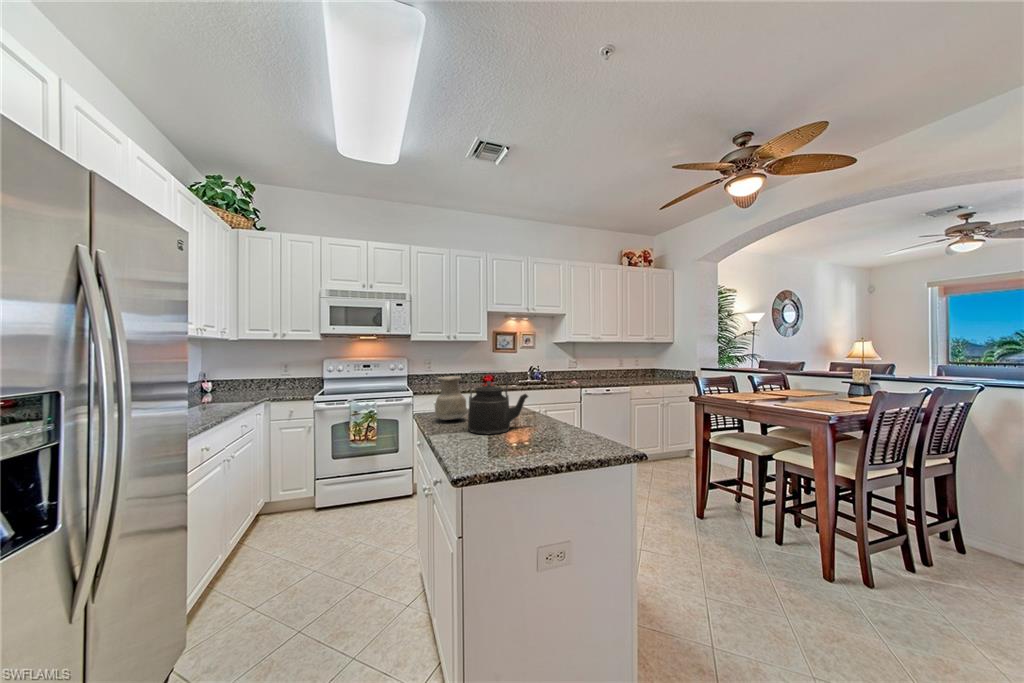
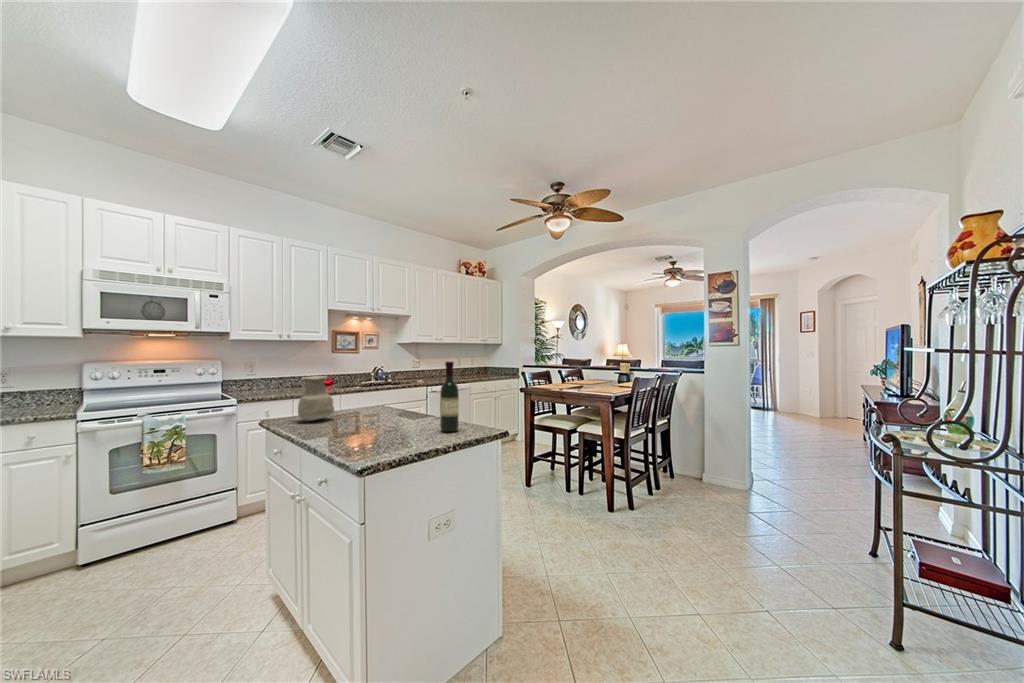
wine bottle: none [559,366,581,453] -> present [440,362,459,432]
kettle: present [468,371,528,434] -> none [343,368,401,428]

